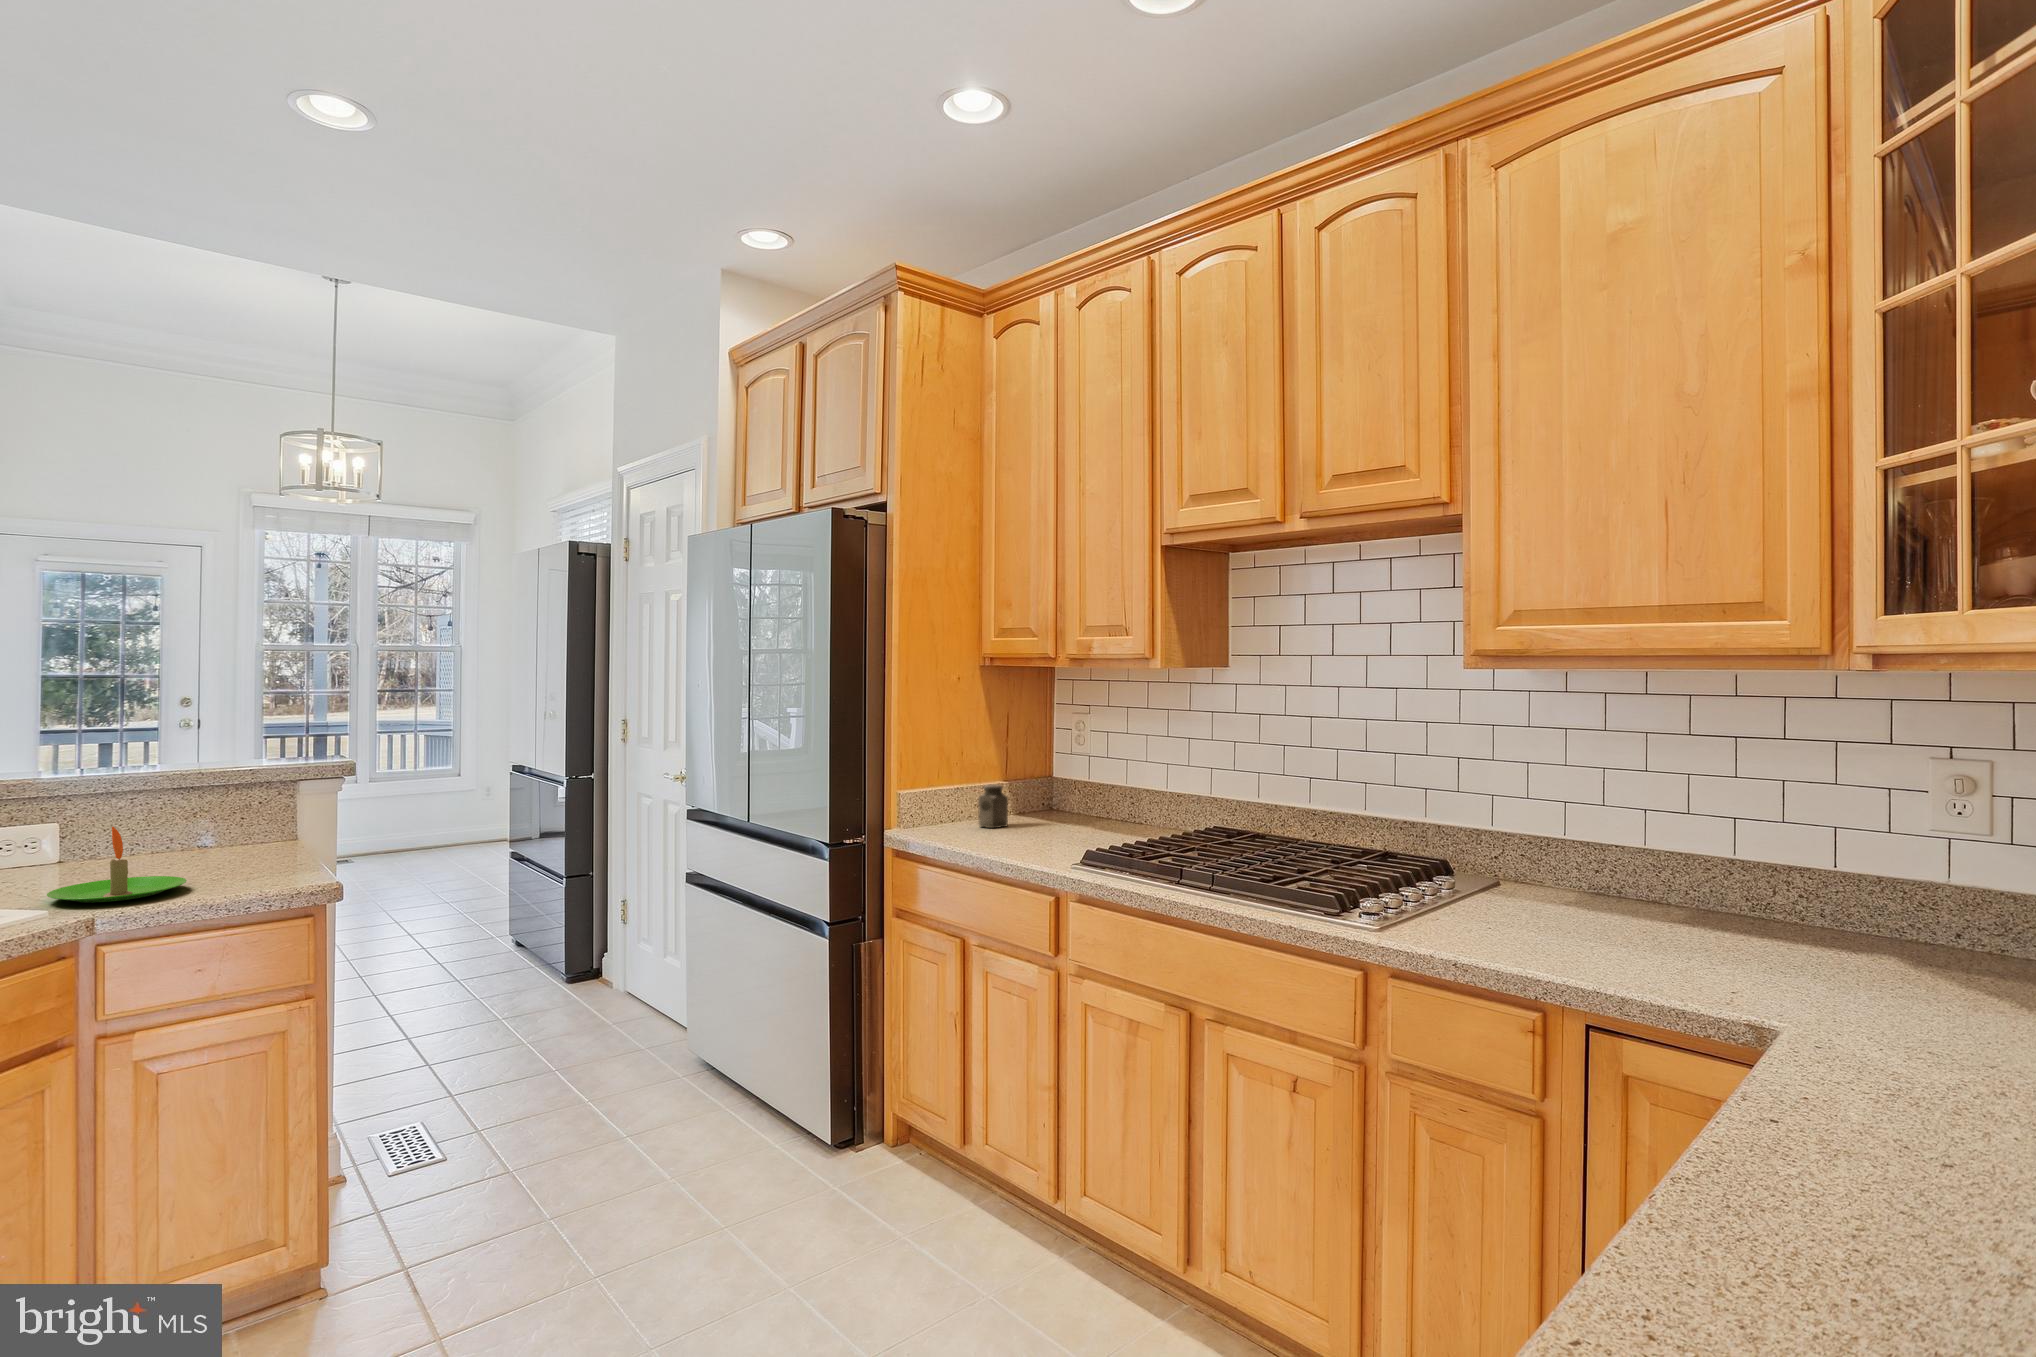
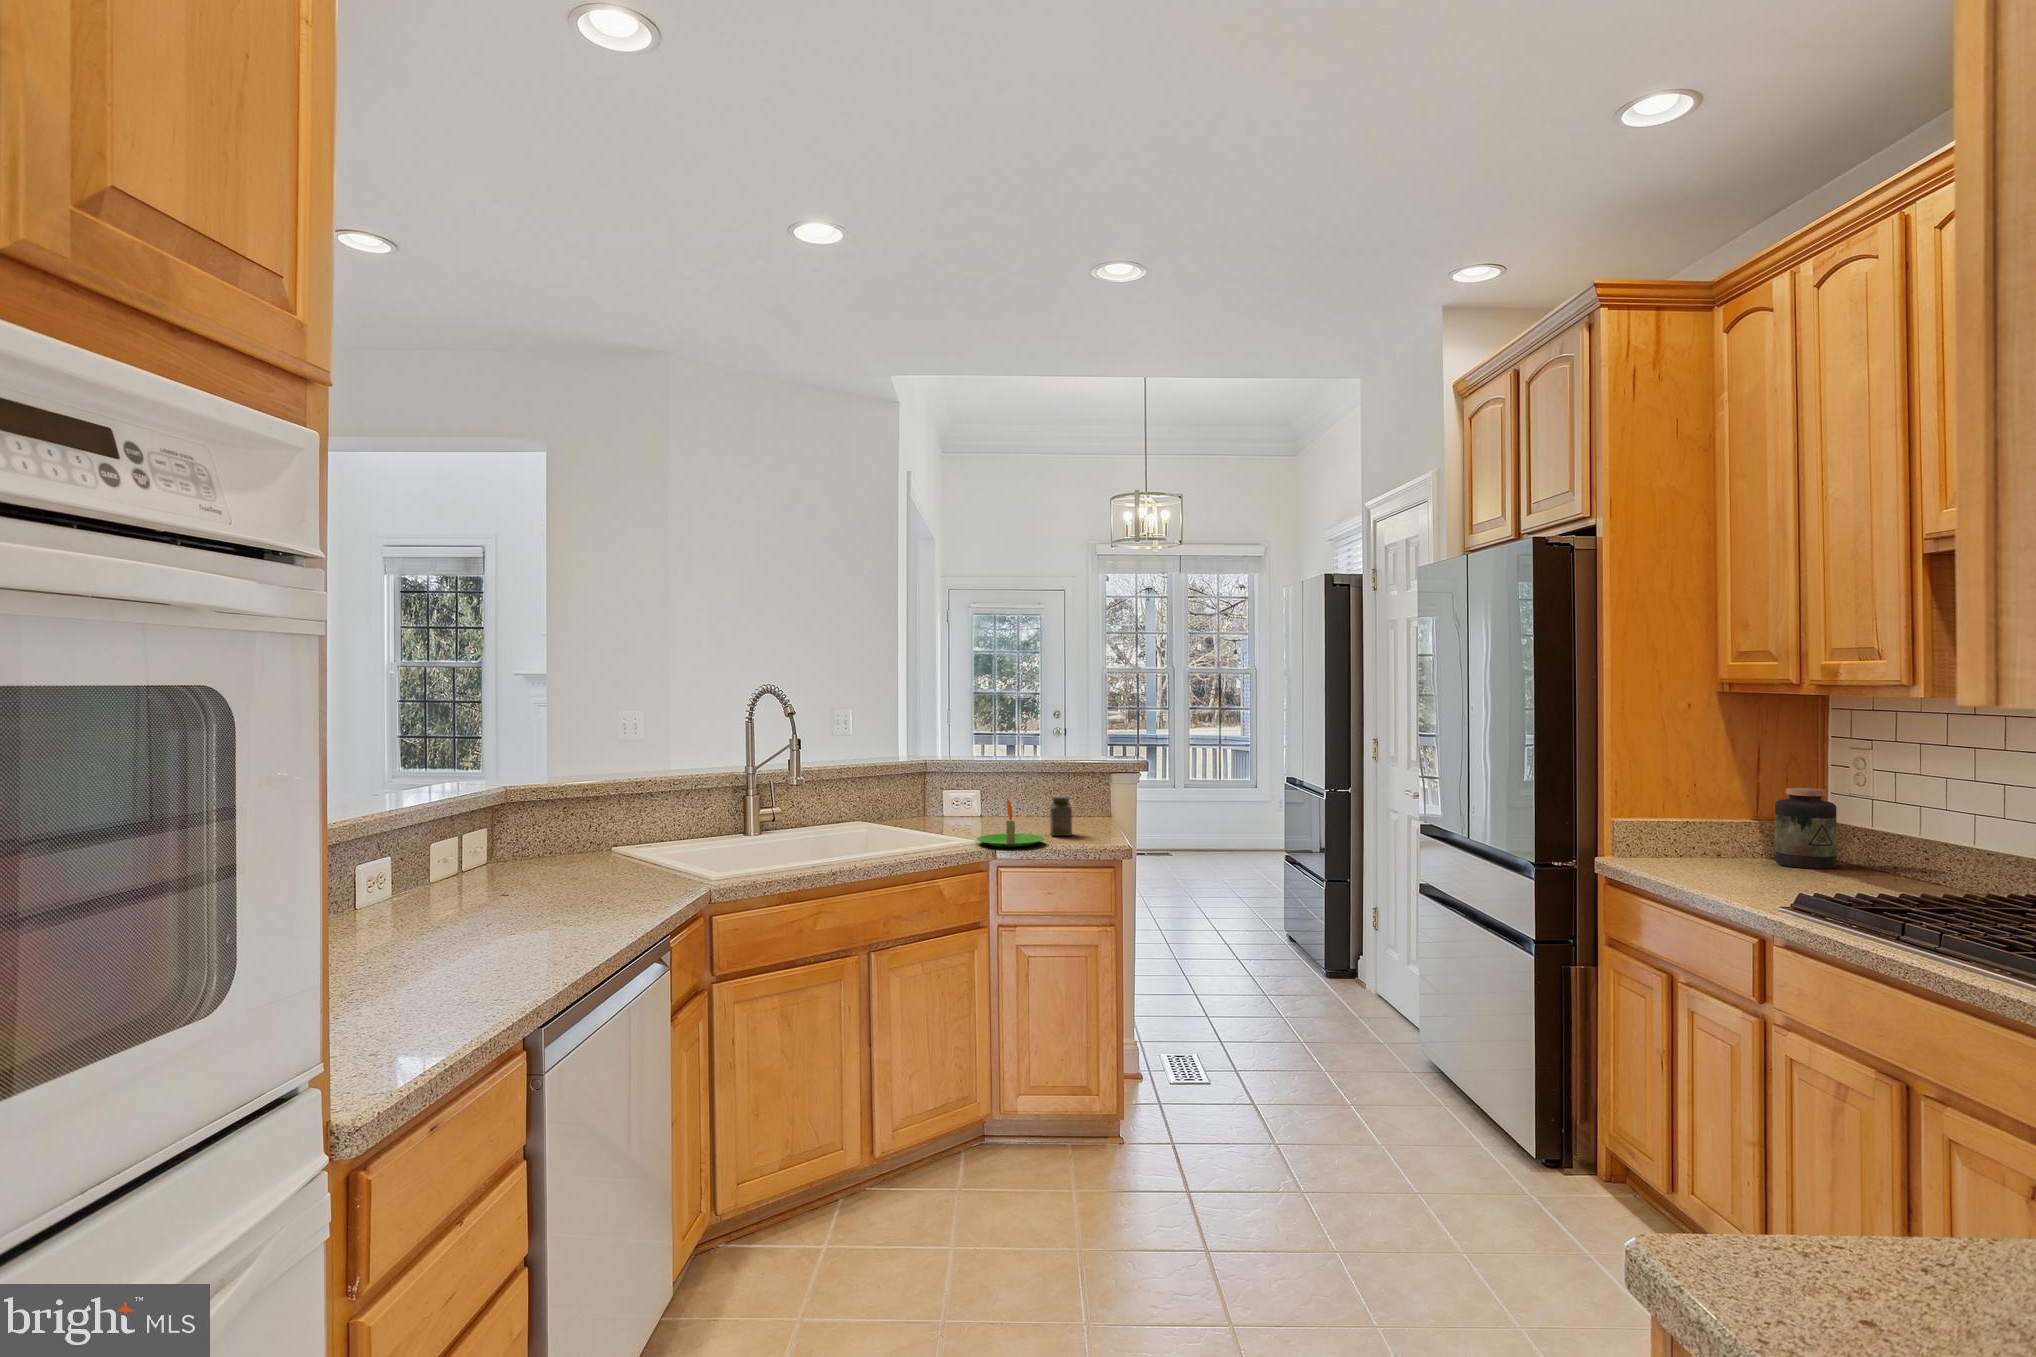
jar: none [1023,752,1067,822] -> present [1775,788,1837,869]
salt shaker: present [978,784,1008,828] -> present [1050,796,1072,836]

